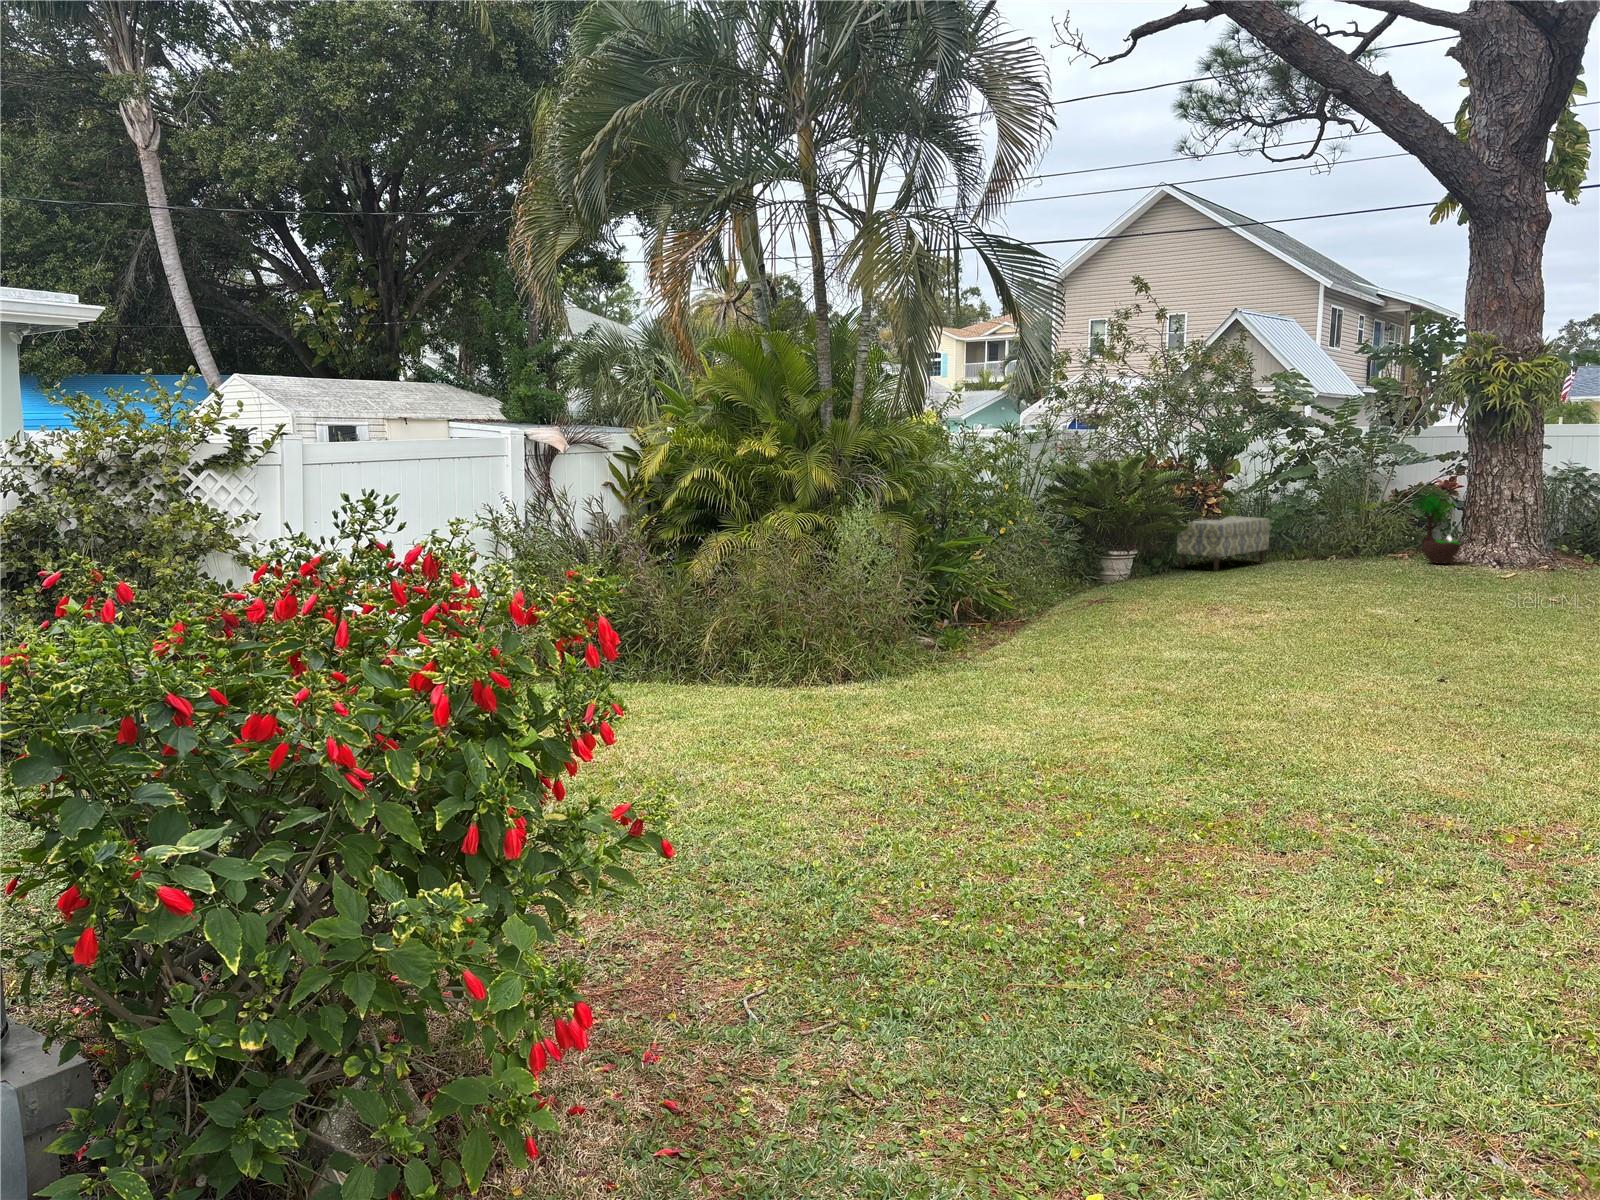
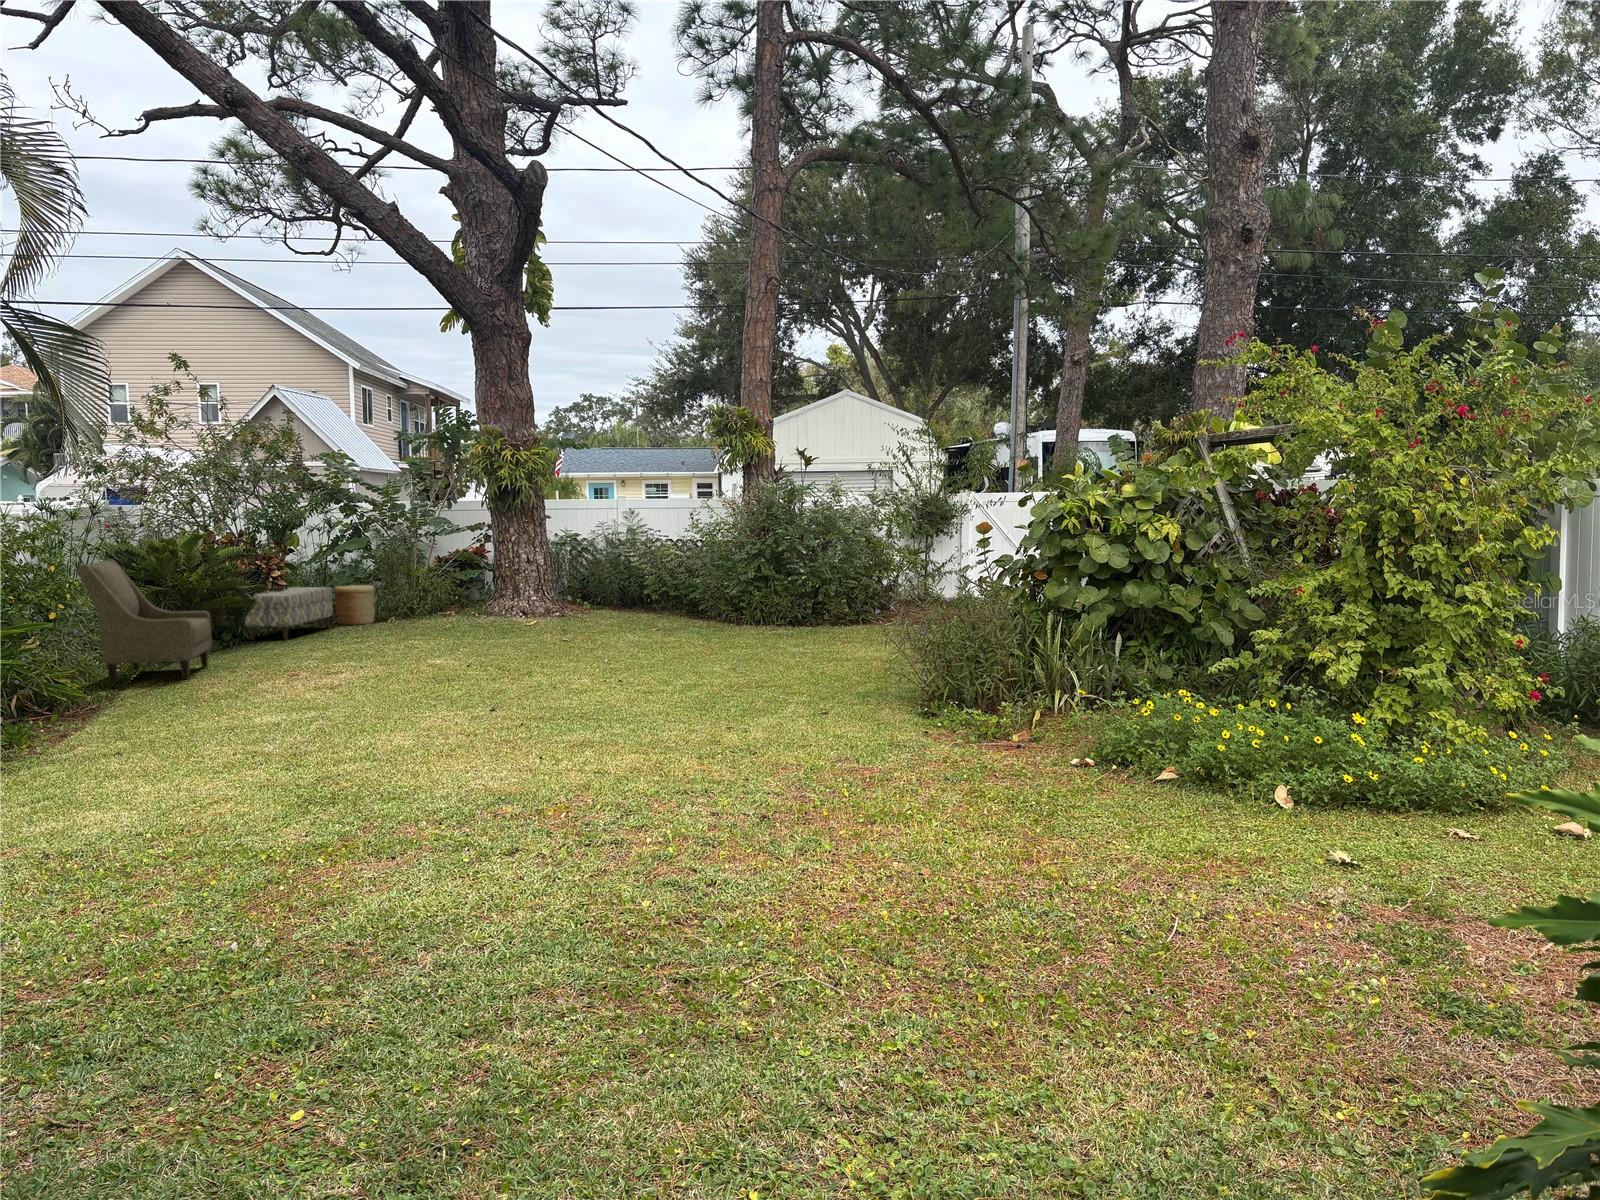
chair: none [1022,477,1140,602] -> present [76,559,212,683]
potted tree: present [1412,493,1460,564] -> none [451,551,493,617]
woven basket: none [1273,518,1318,561] -> present [334,585,375,625]

